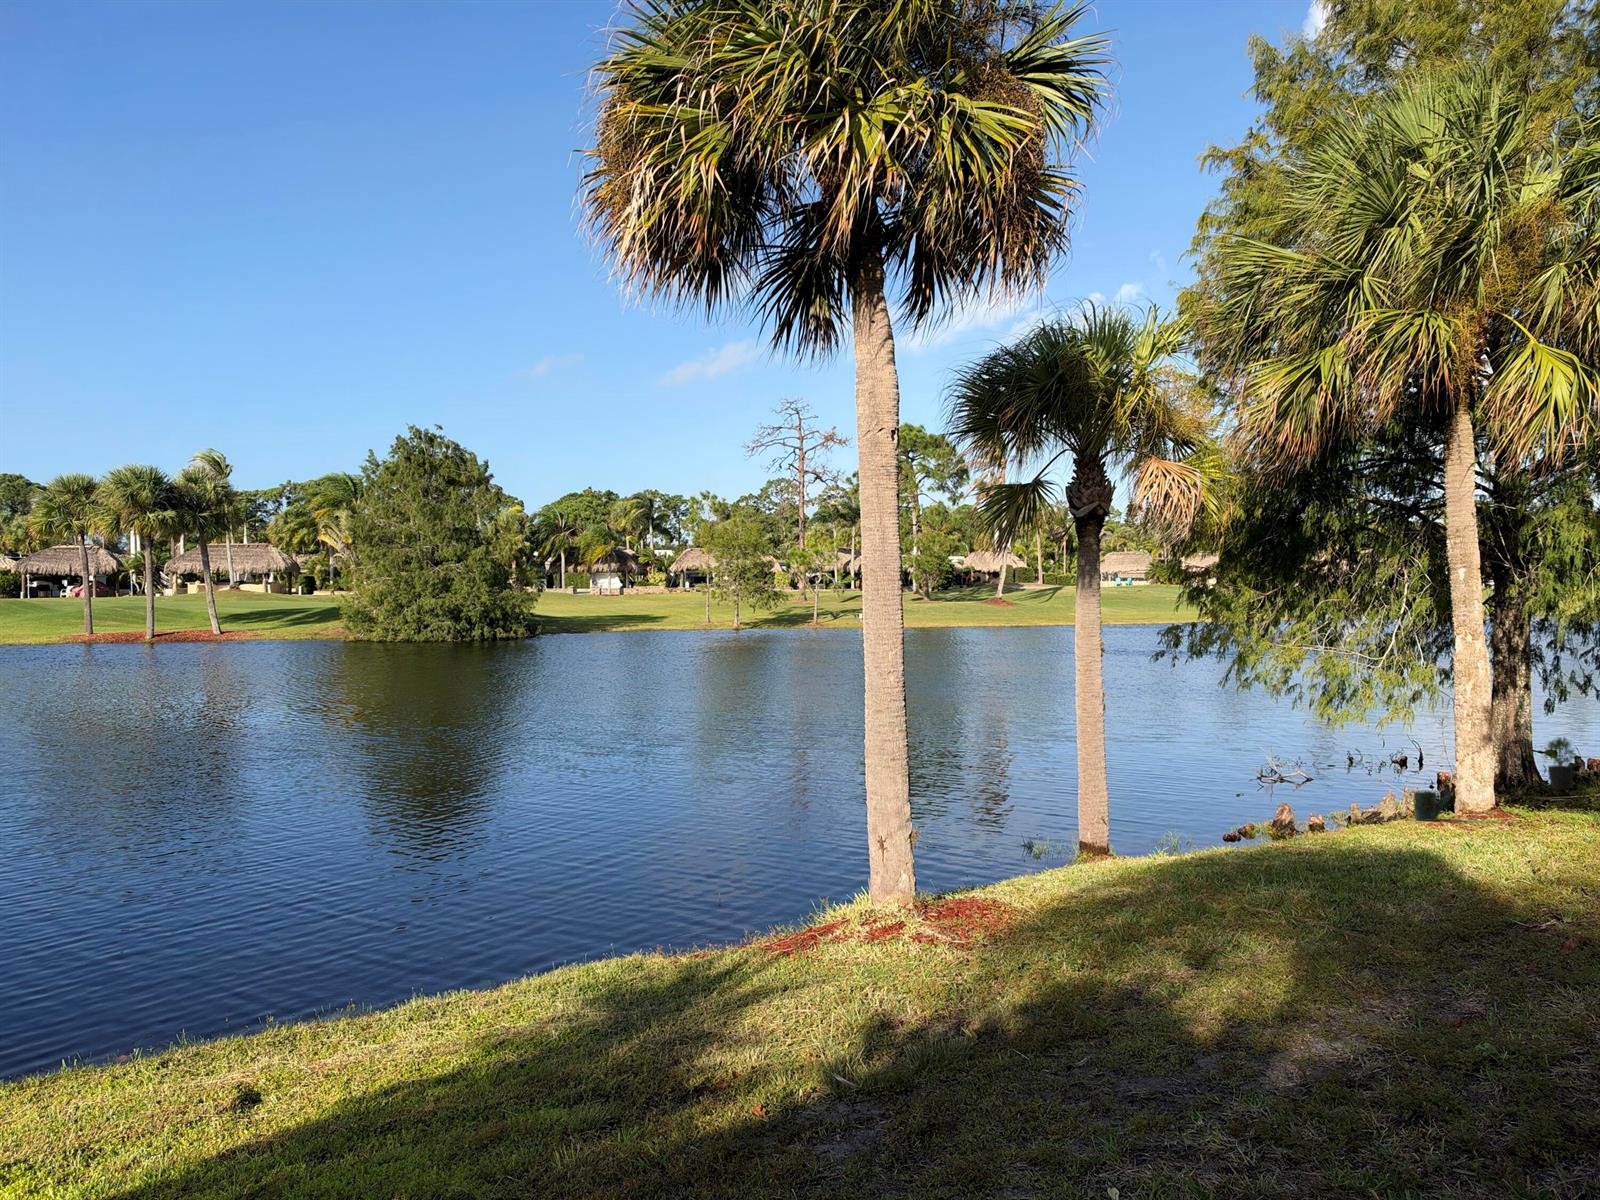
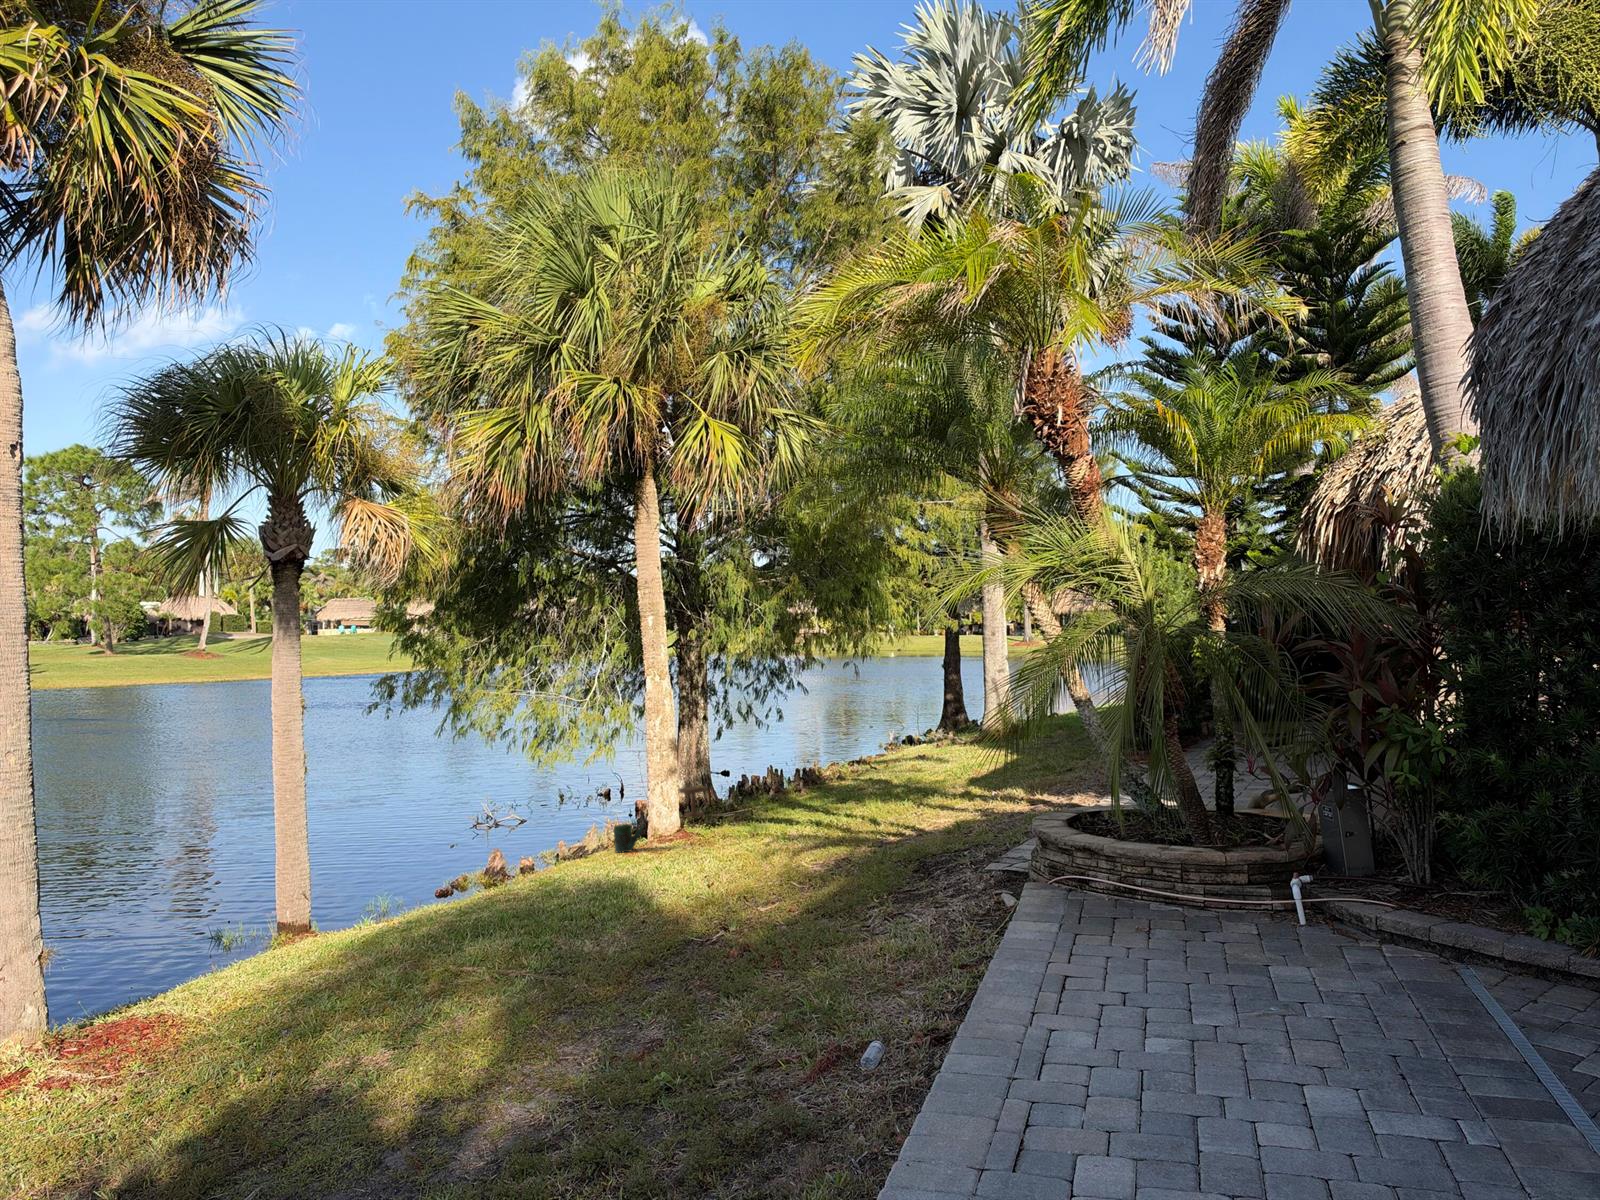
potted plant: present [1543,737,1576,790] -> none [714,758,741,804]
side table: none [1494,757,1530,819] -> present [679,785,707,817]

